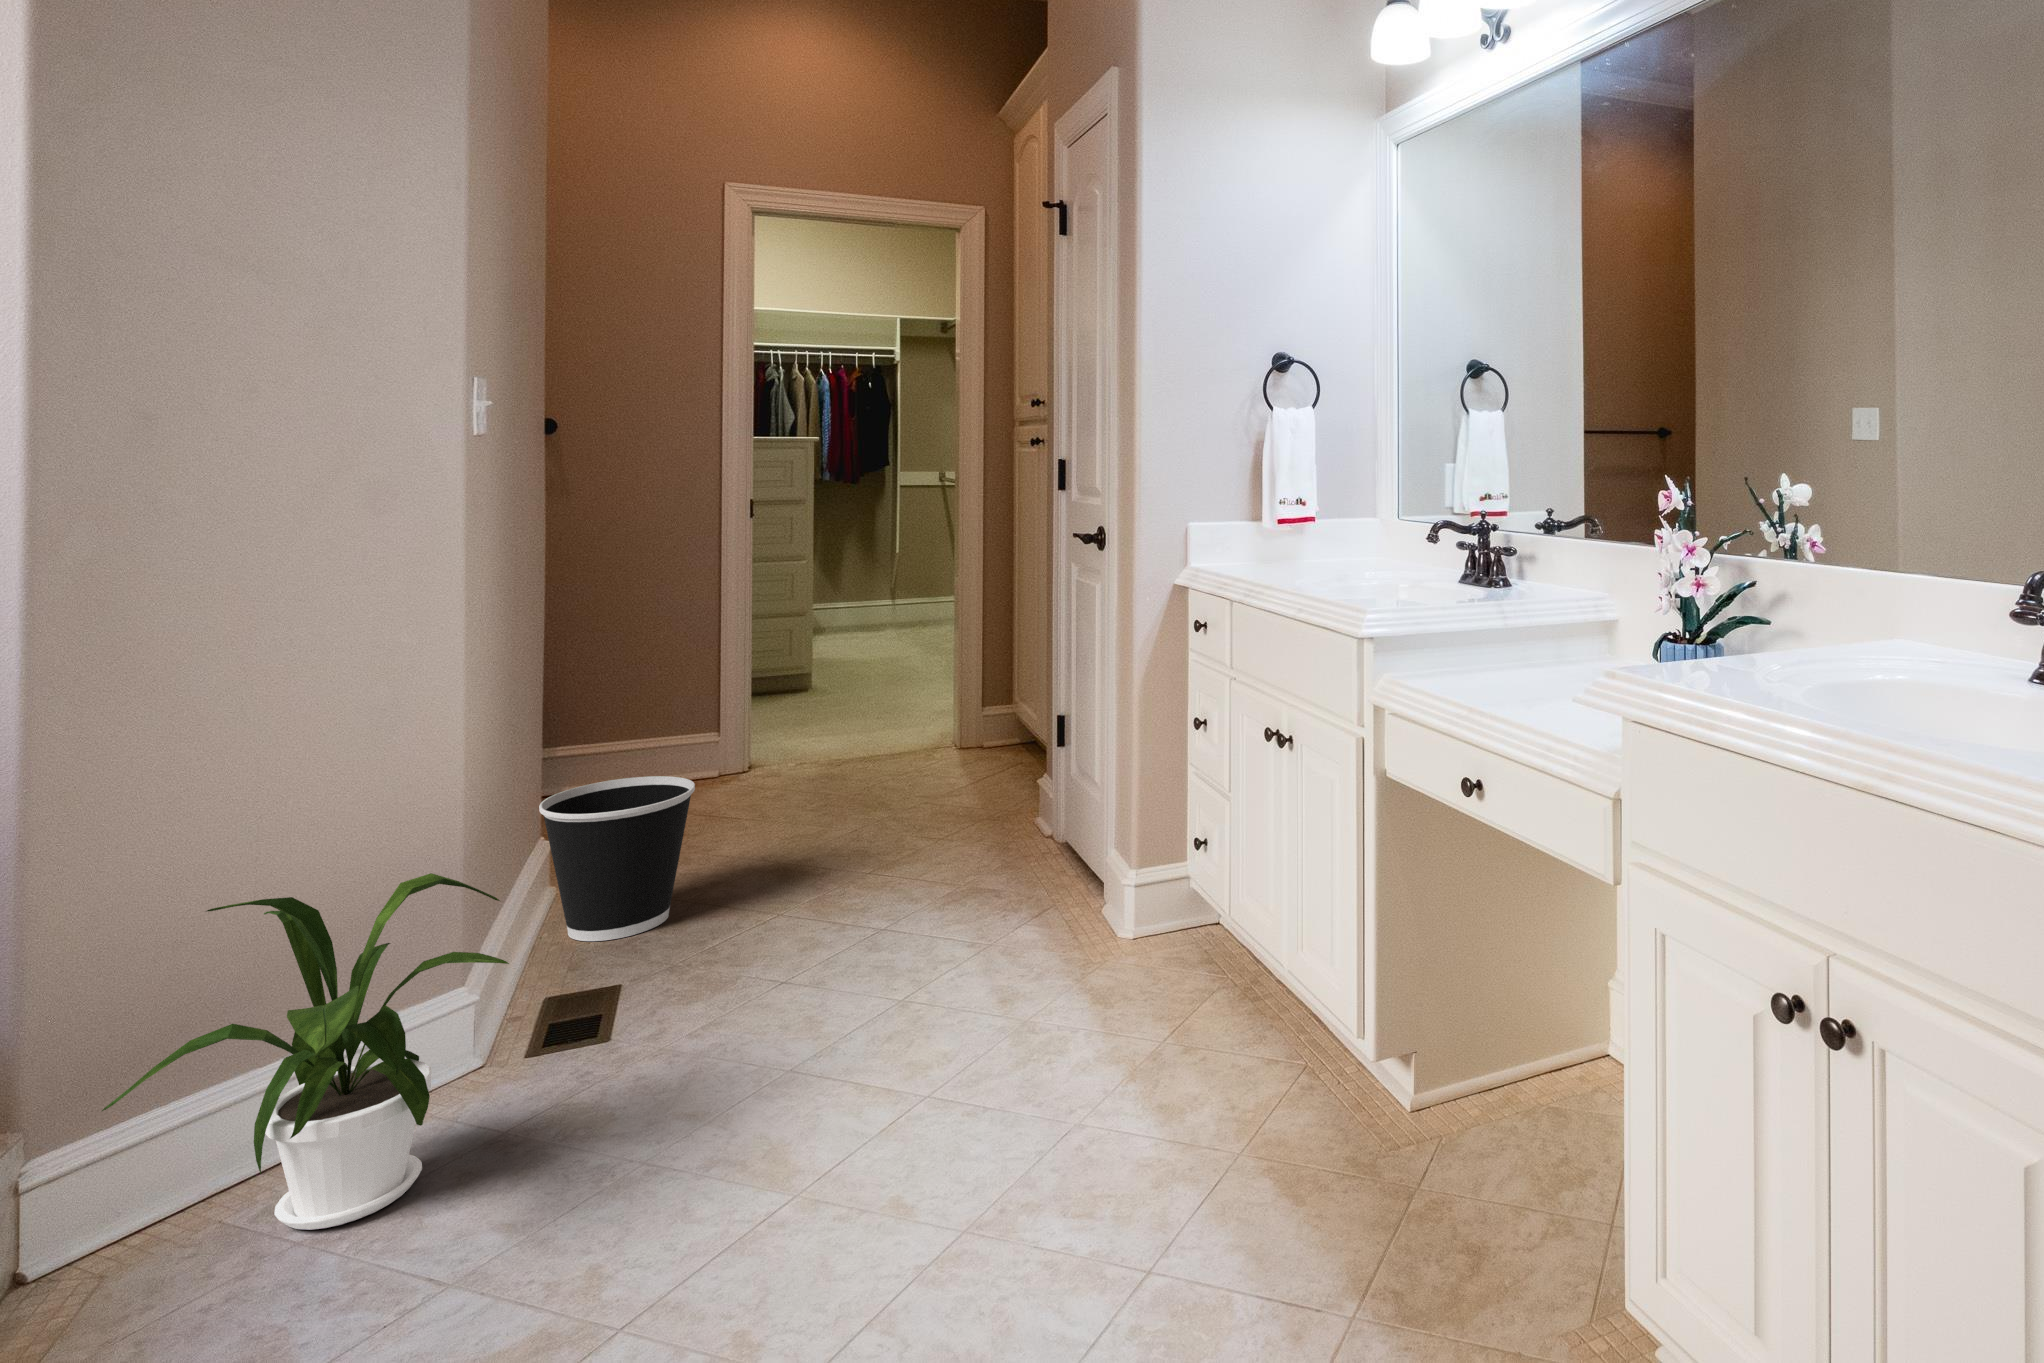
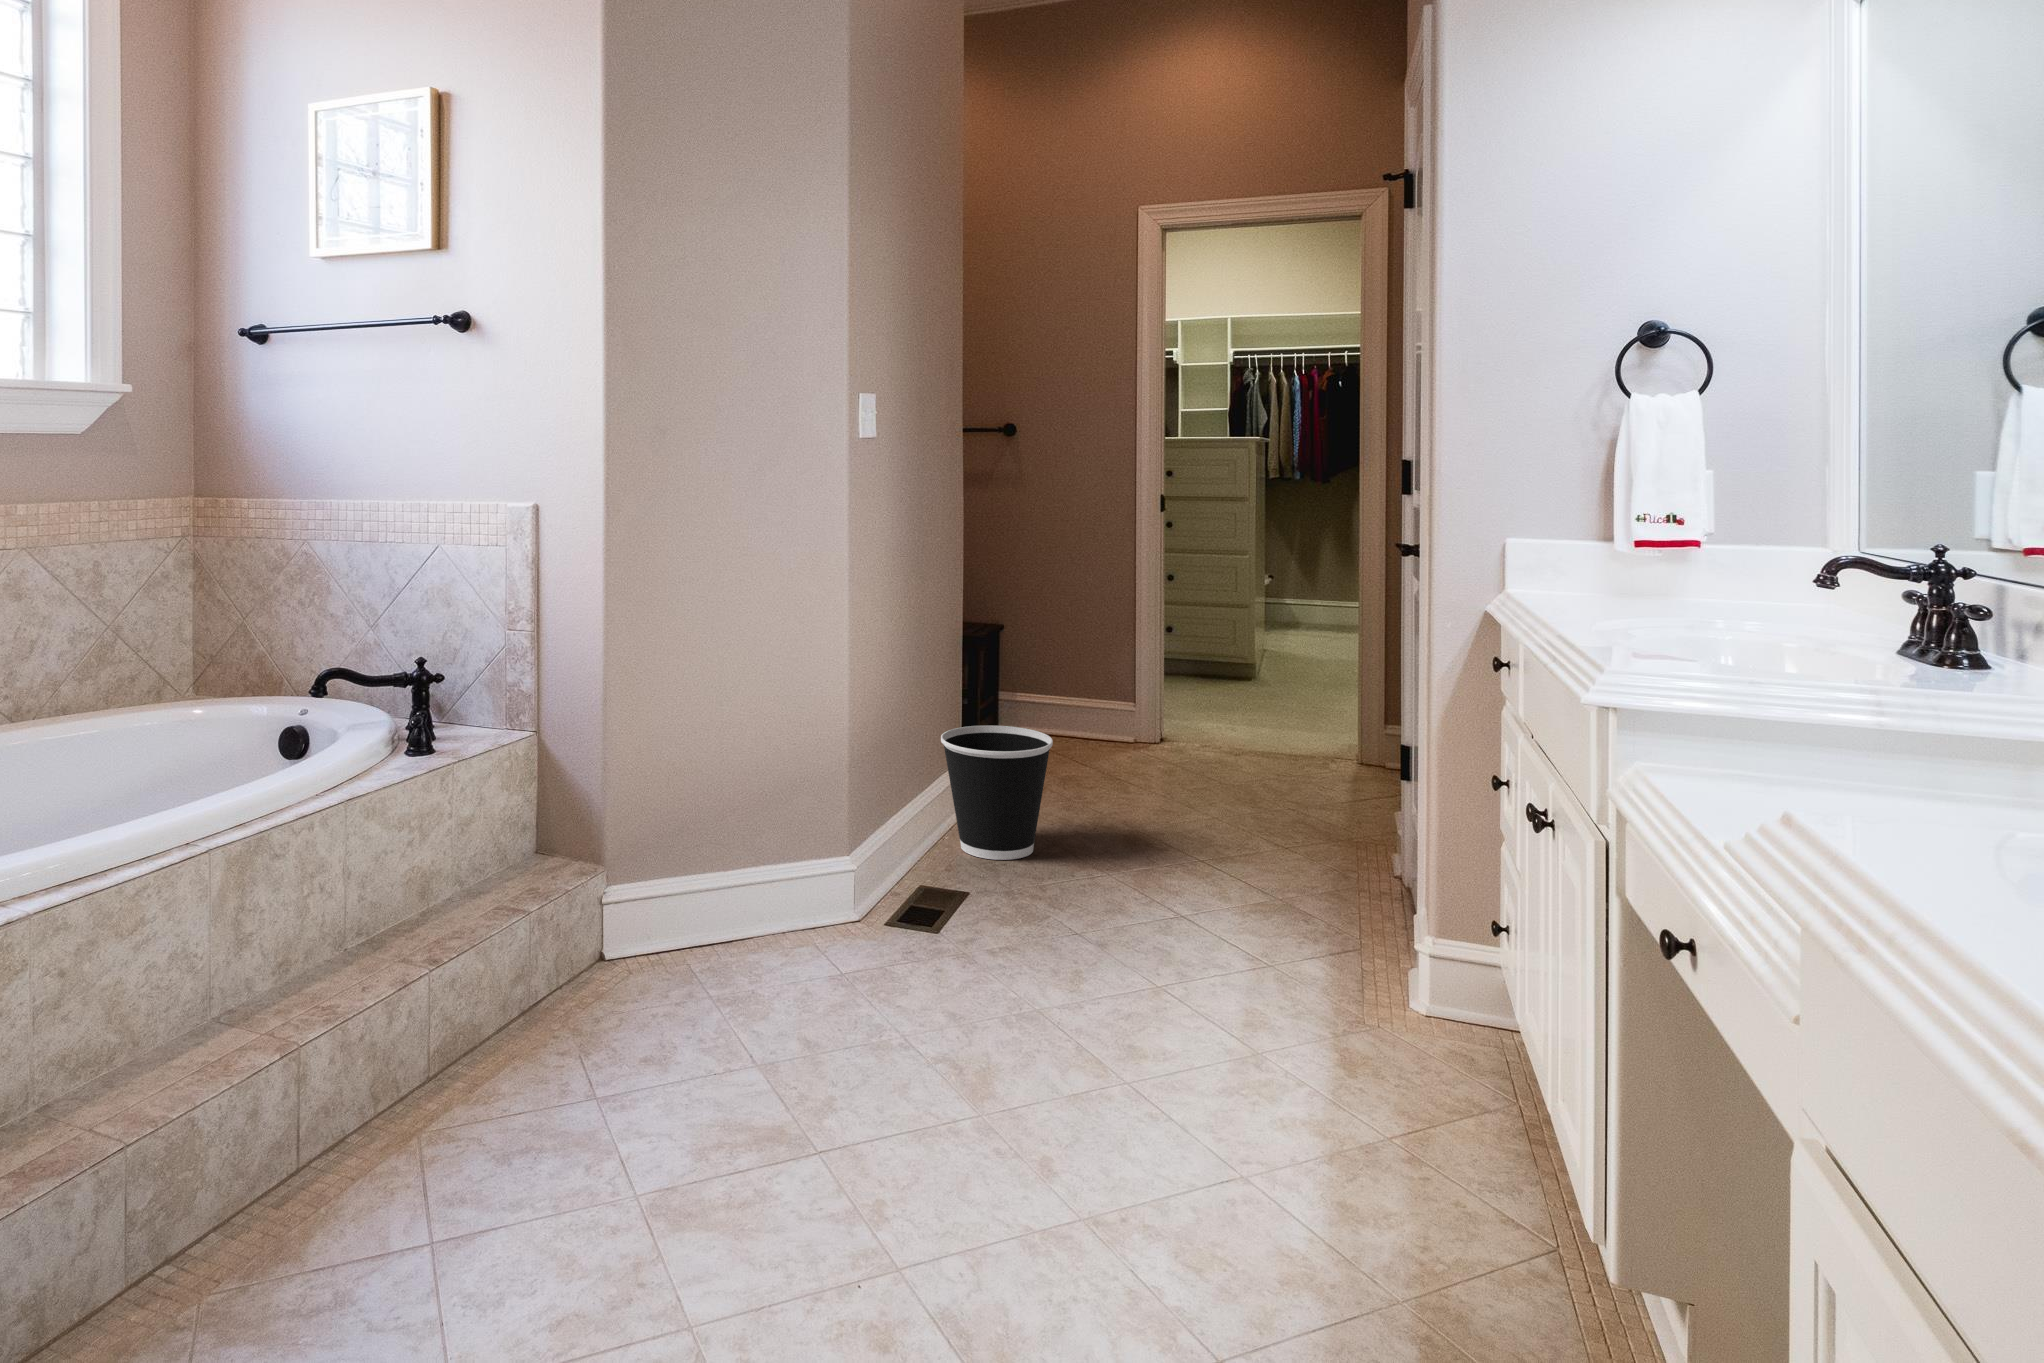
house plant: present [102,873,509,1230] -> none [634,749,836,995]

